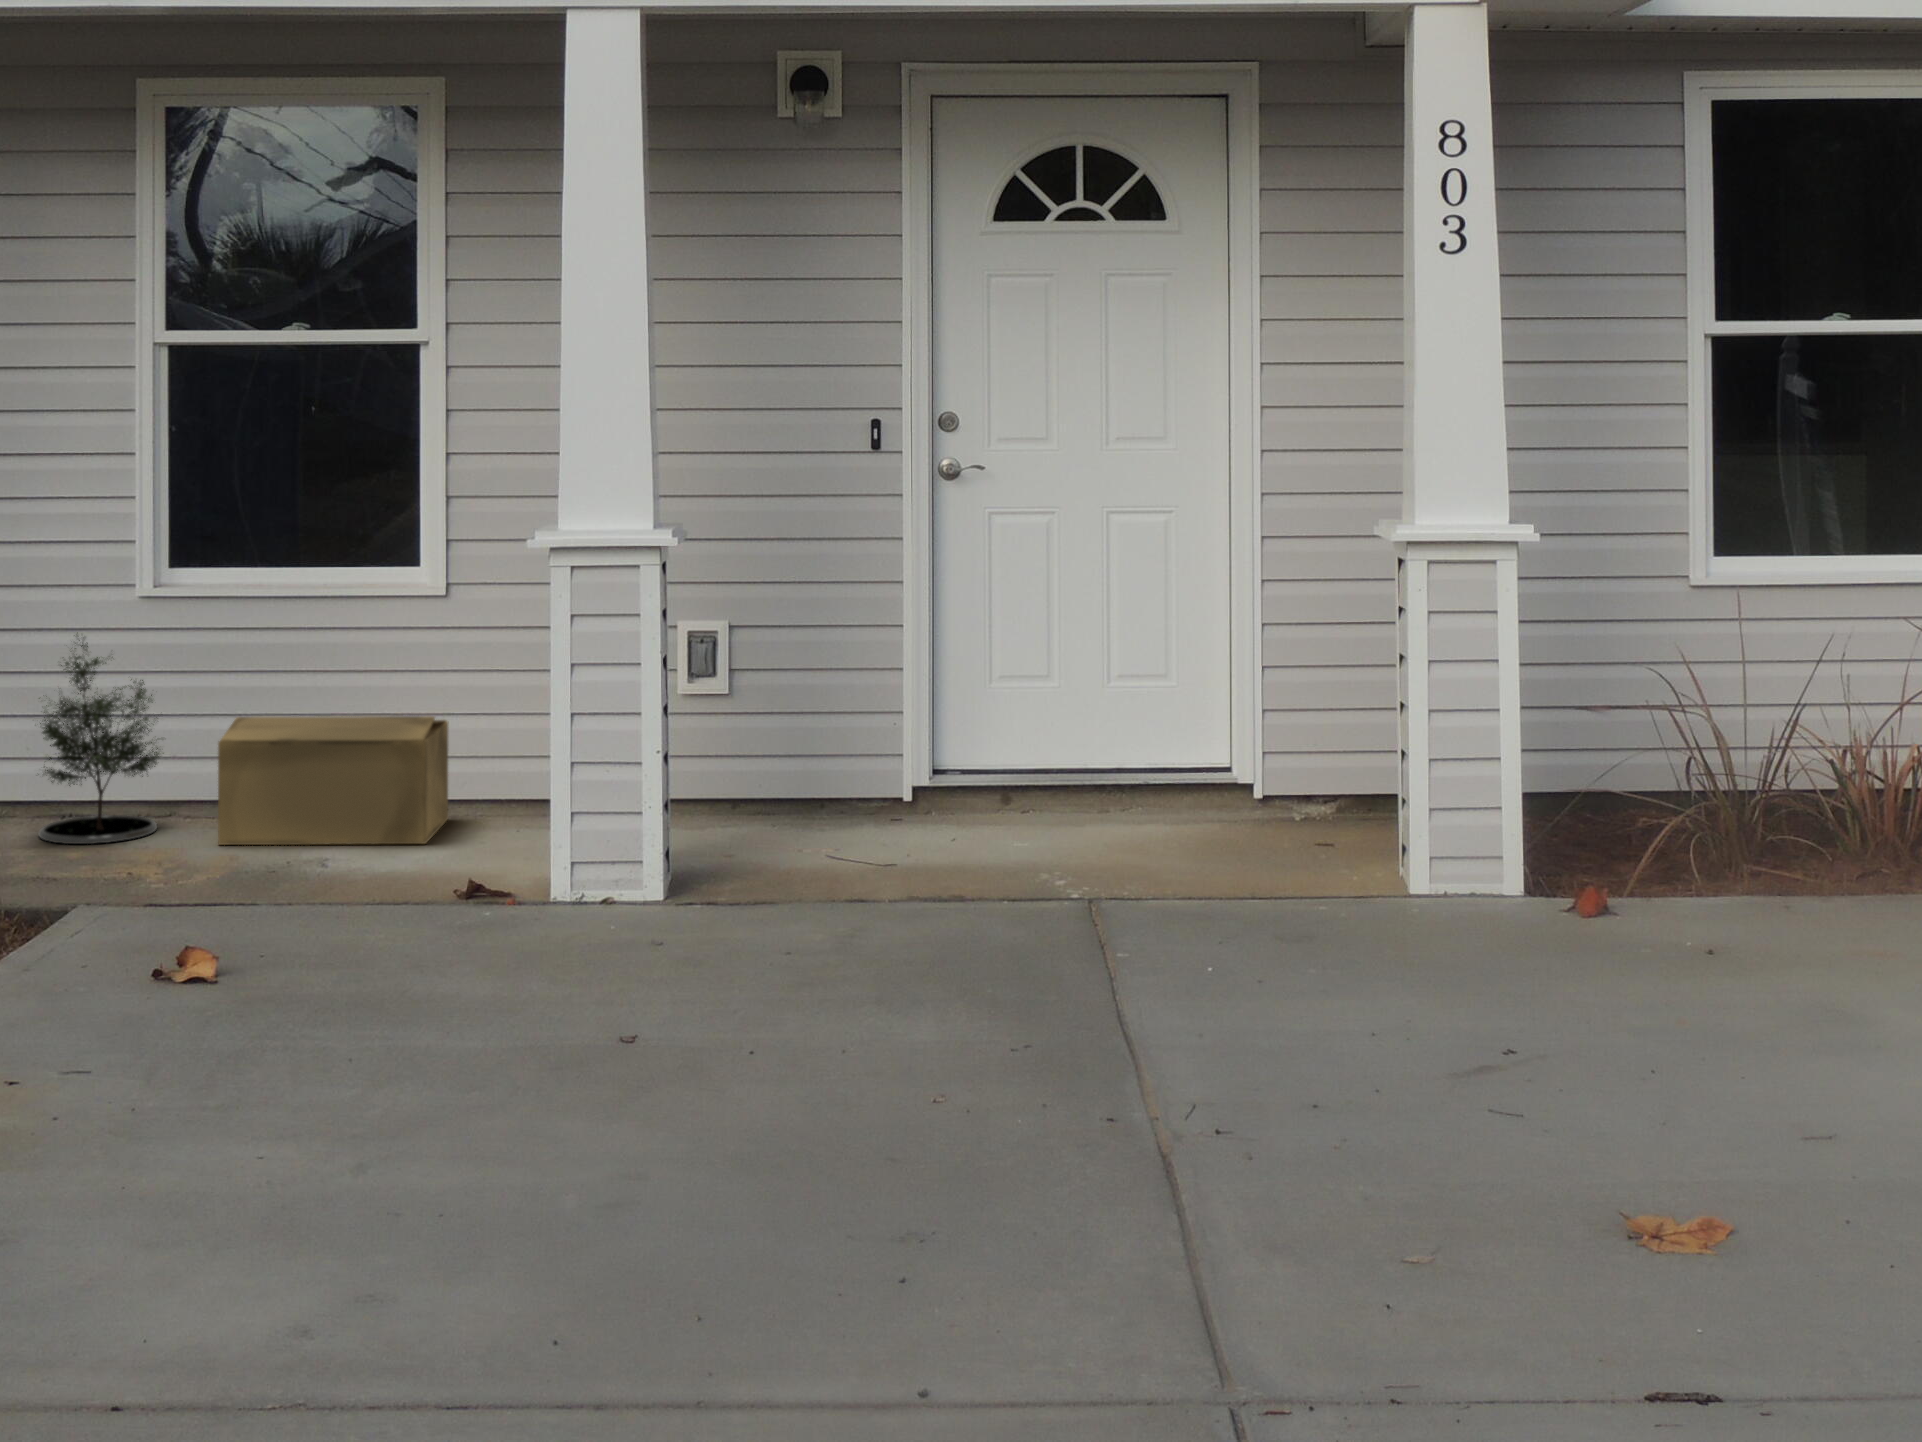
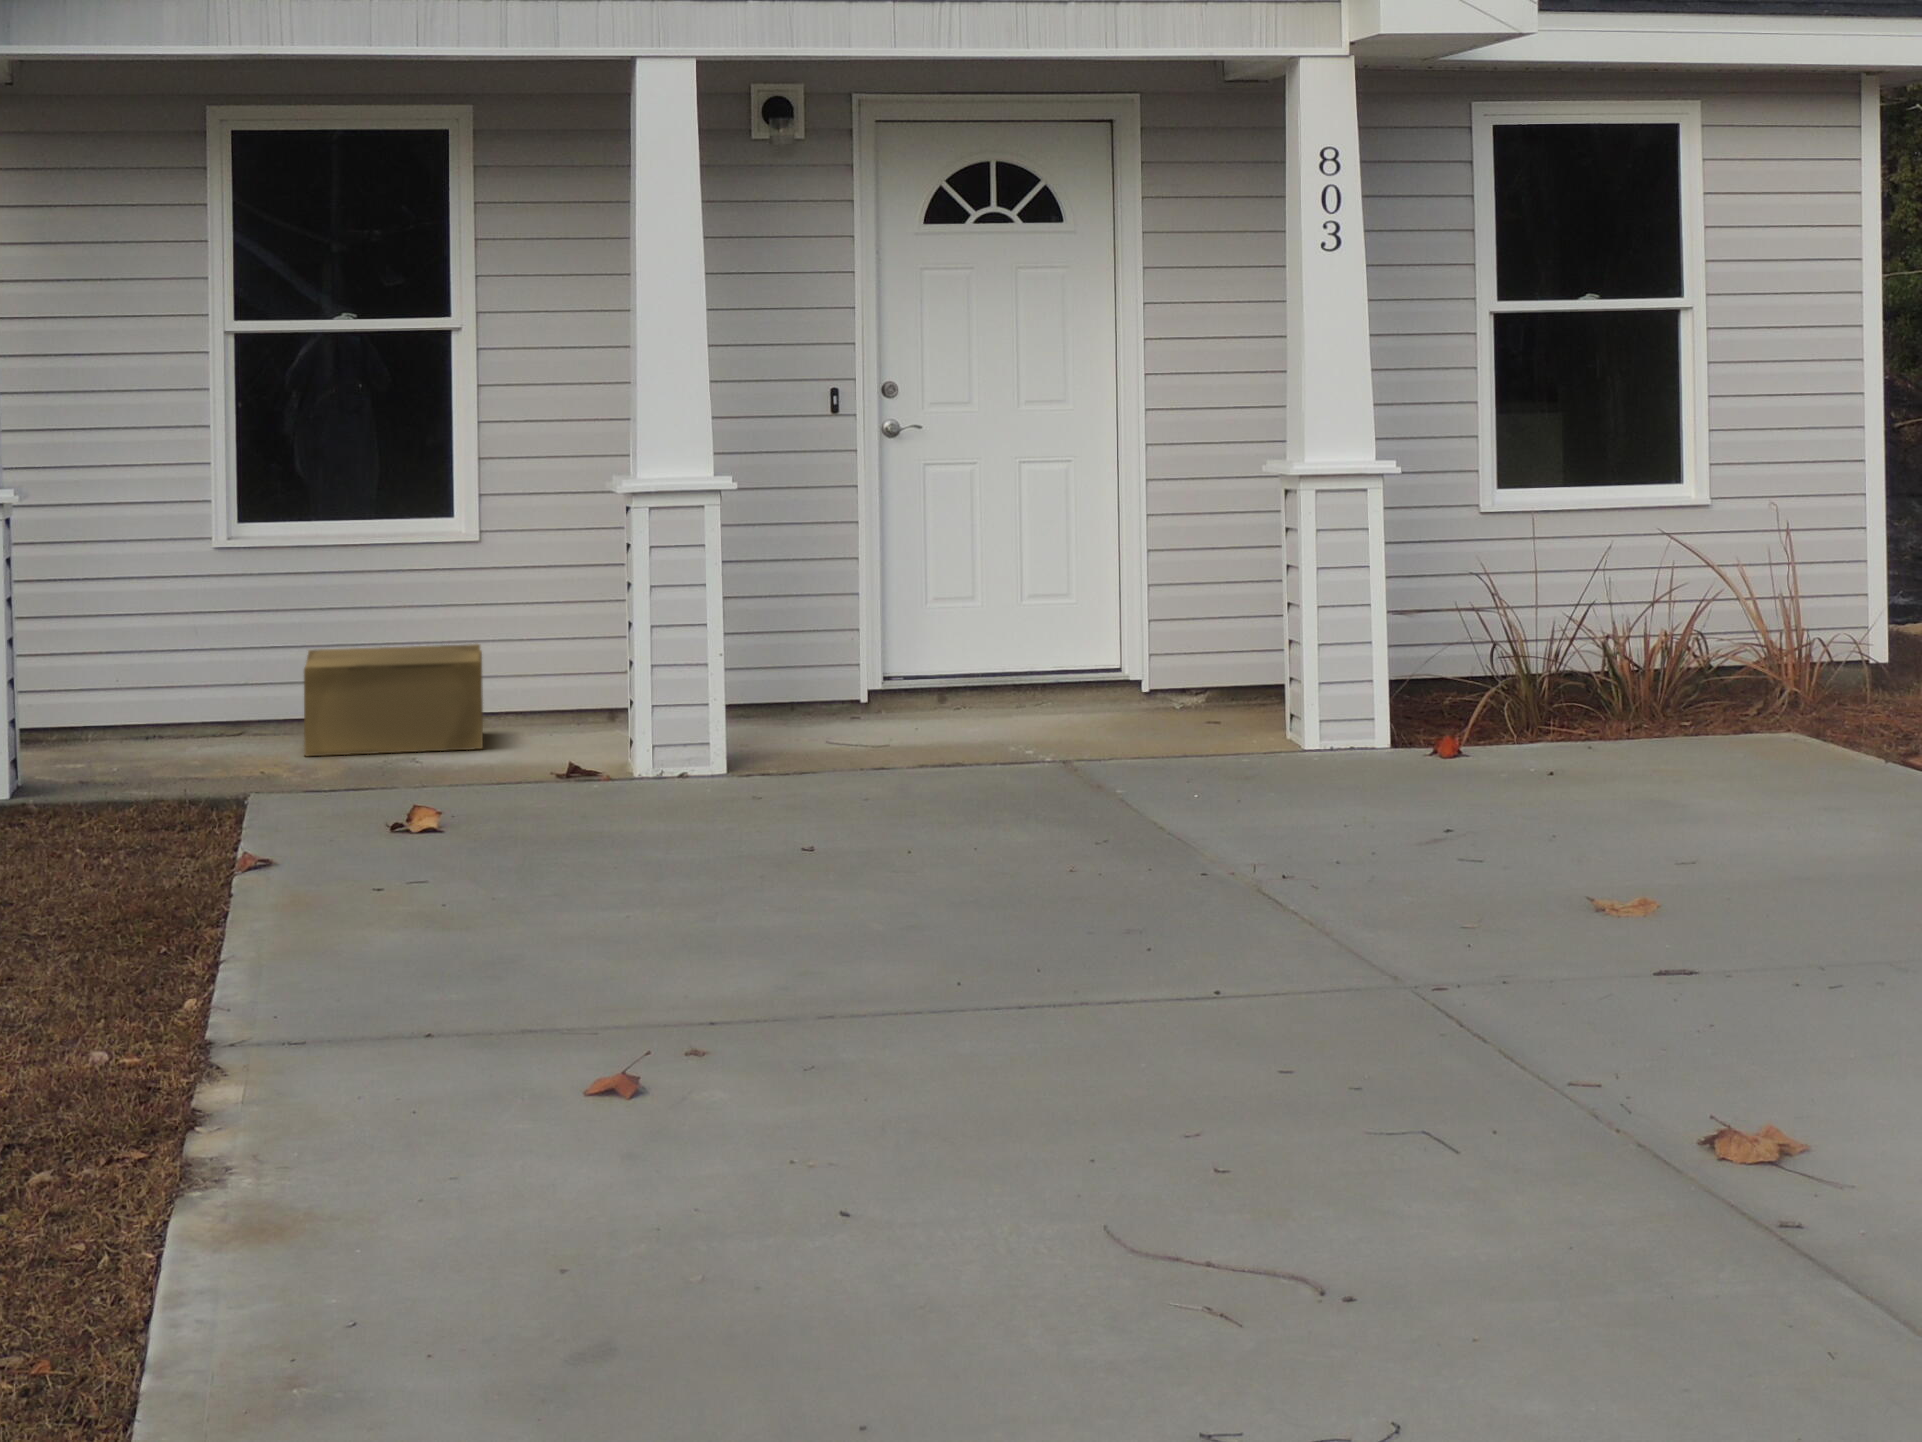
potted tree: present [39,637,164,844] -> none [132,581,245,761]

